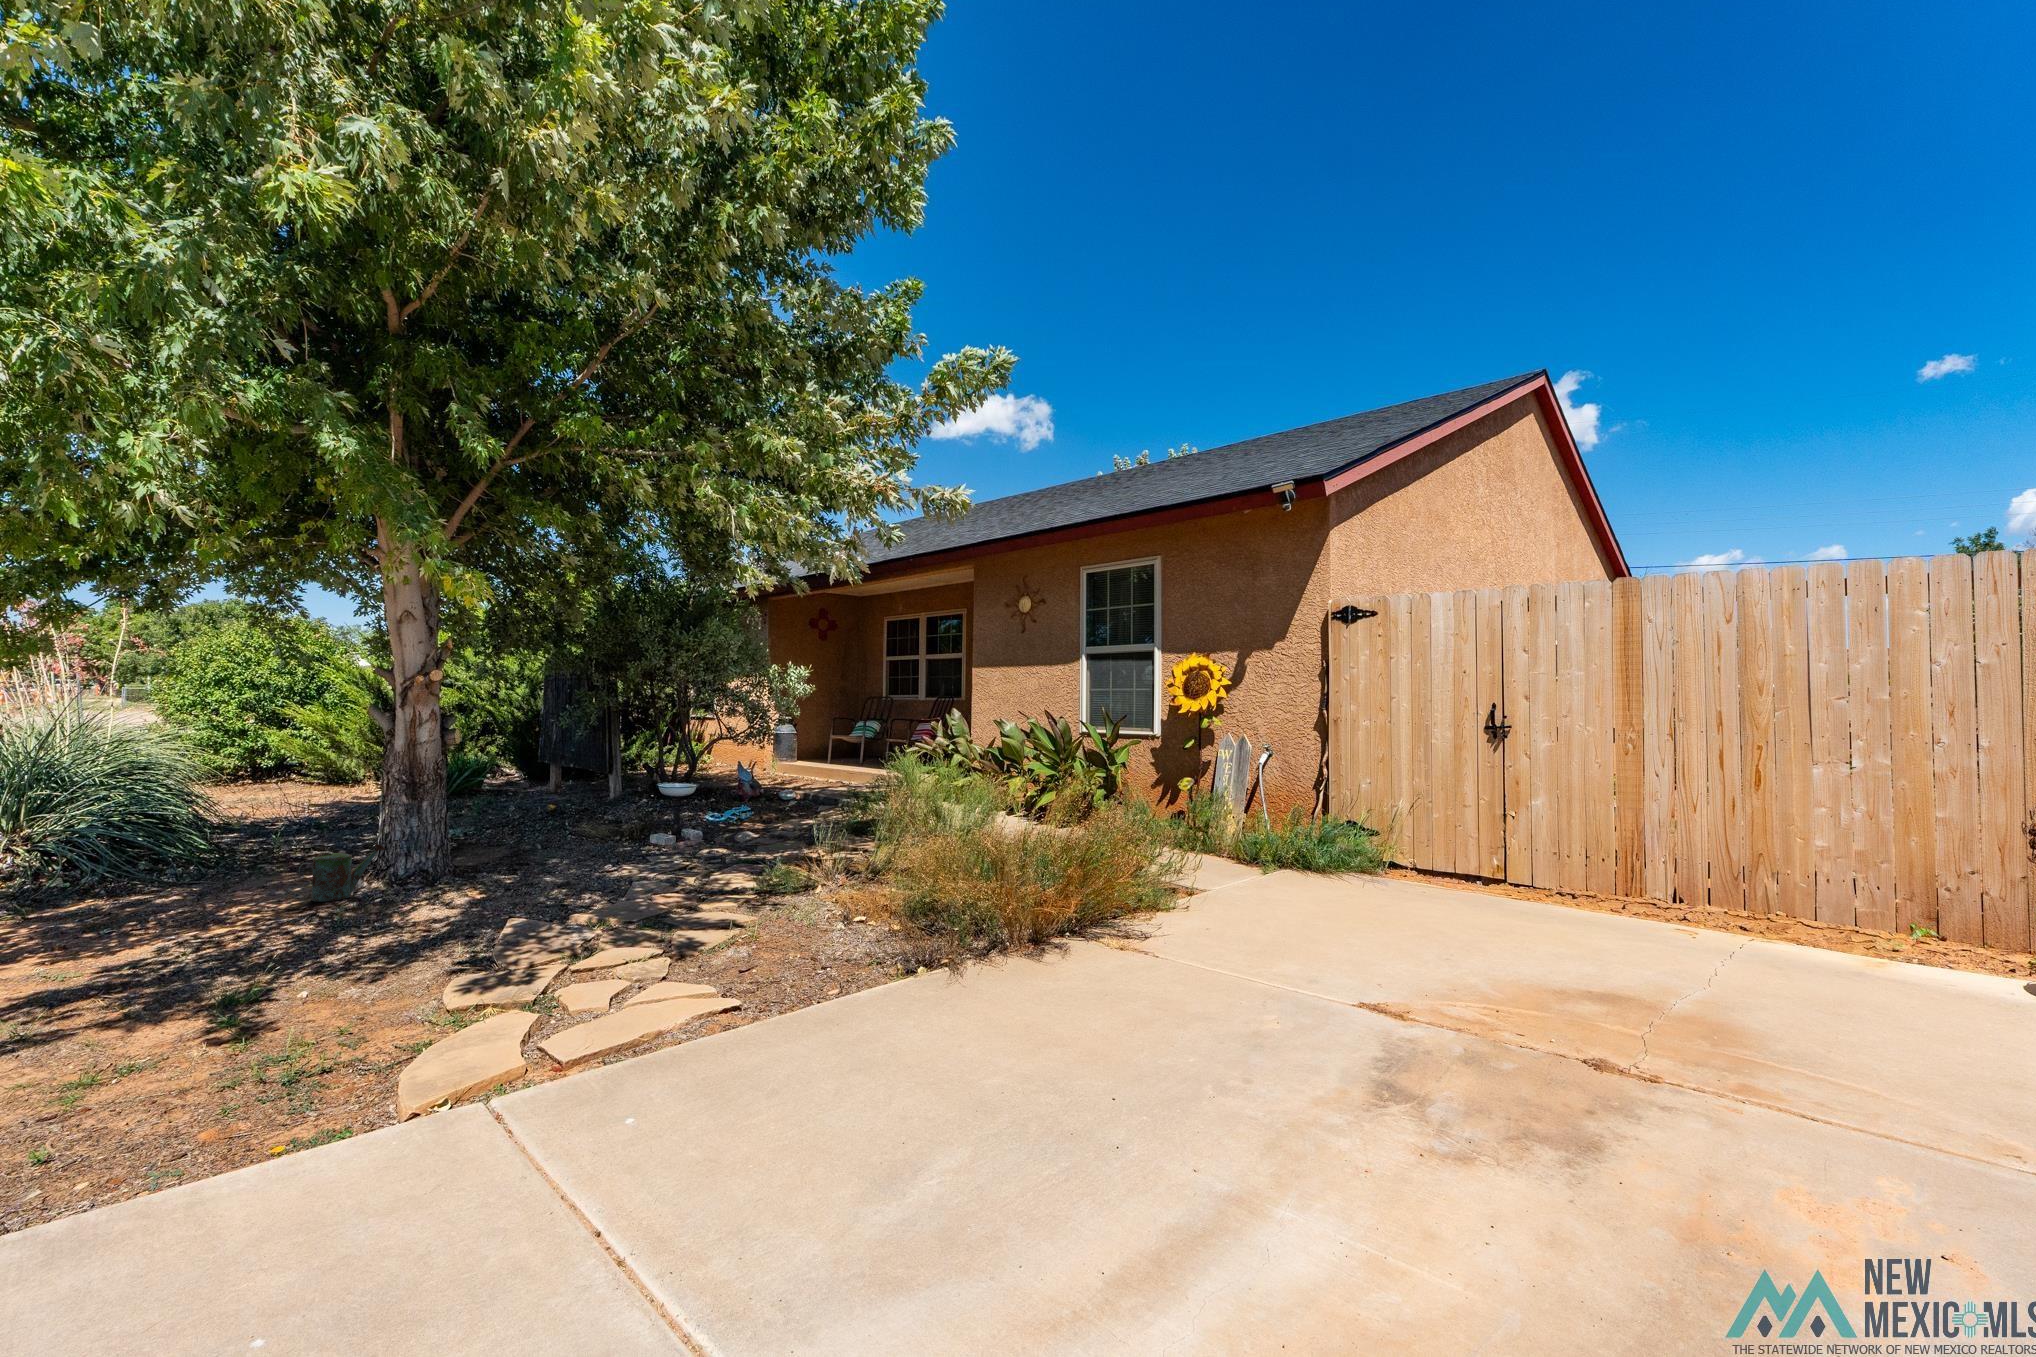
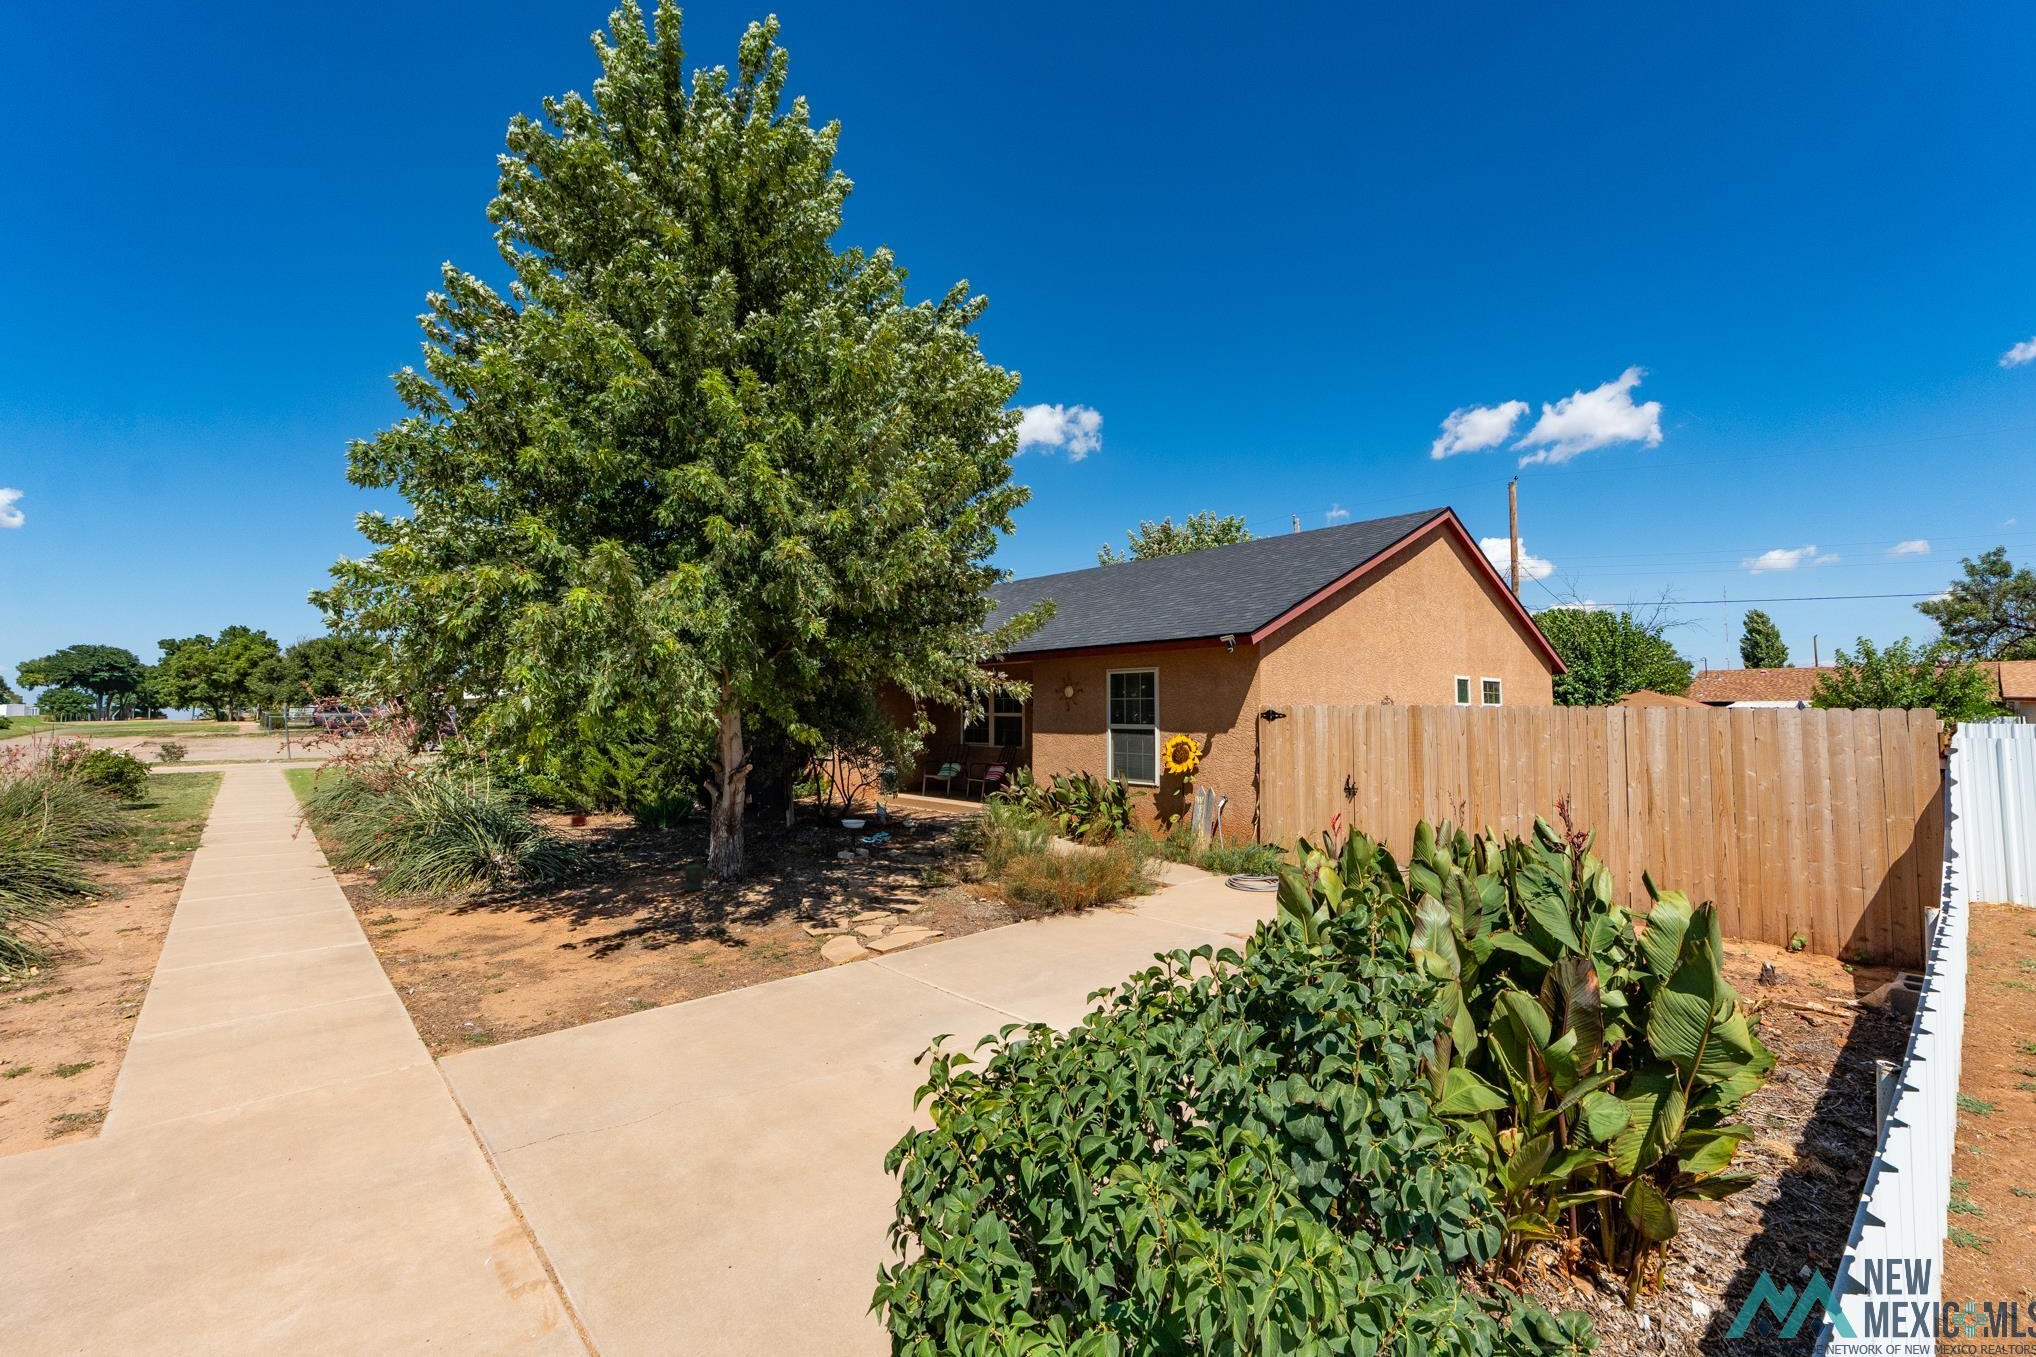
decorative plant: none [292,745,324,797] -> present [571,805,588,826]

